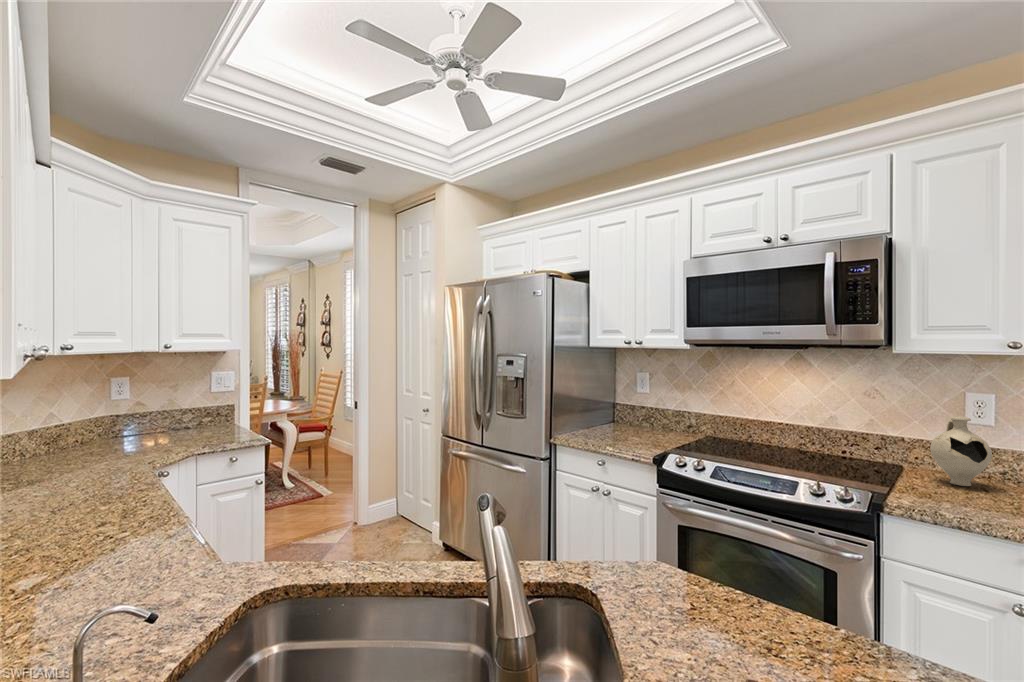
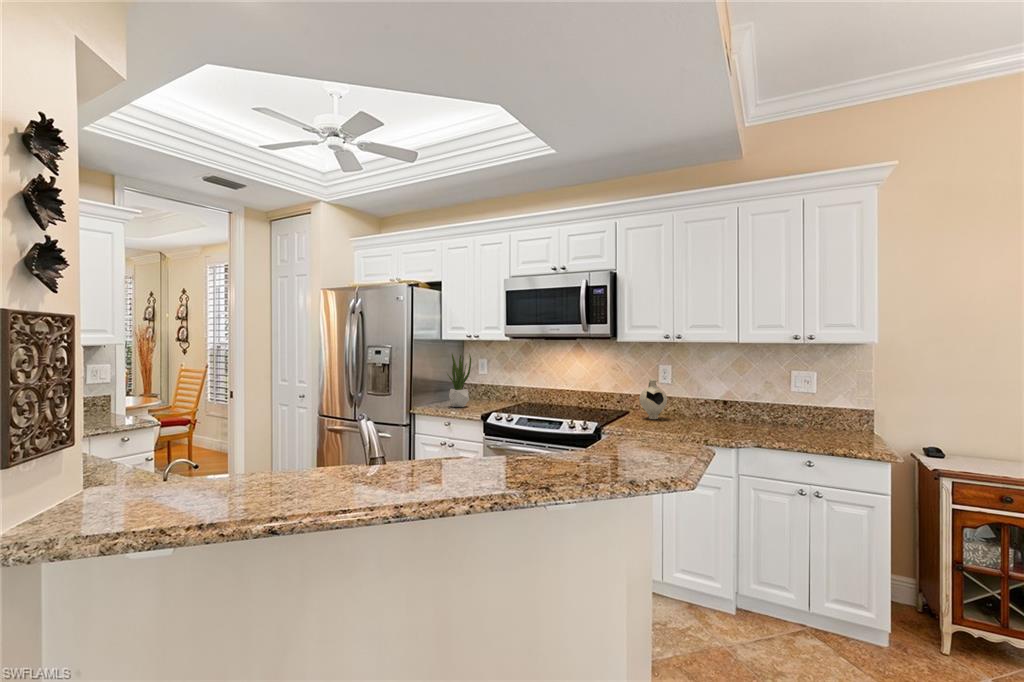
potted plant: none [599,364,633,440] -> present [447,354,471,407]

